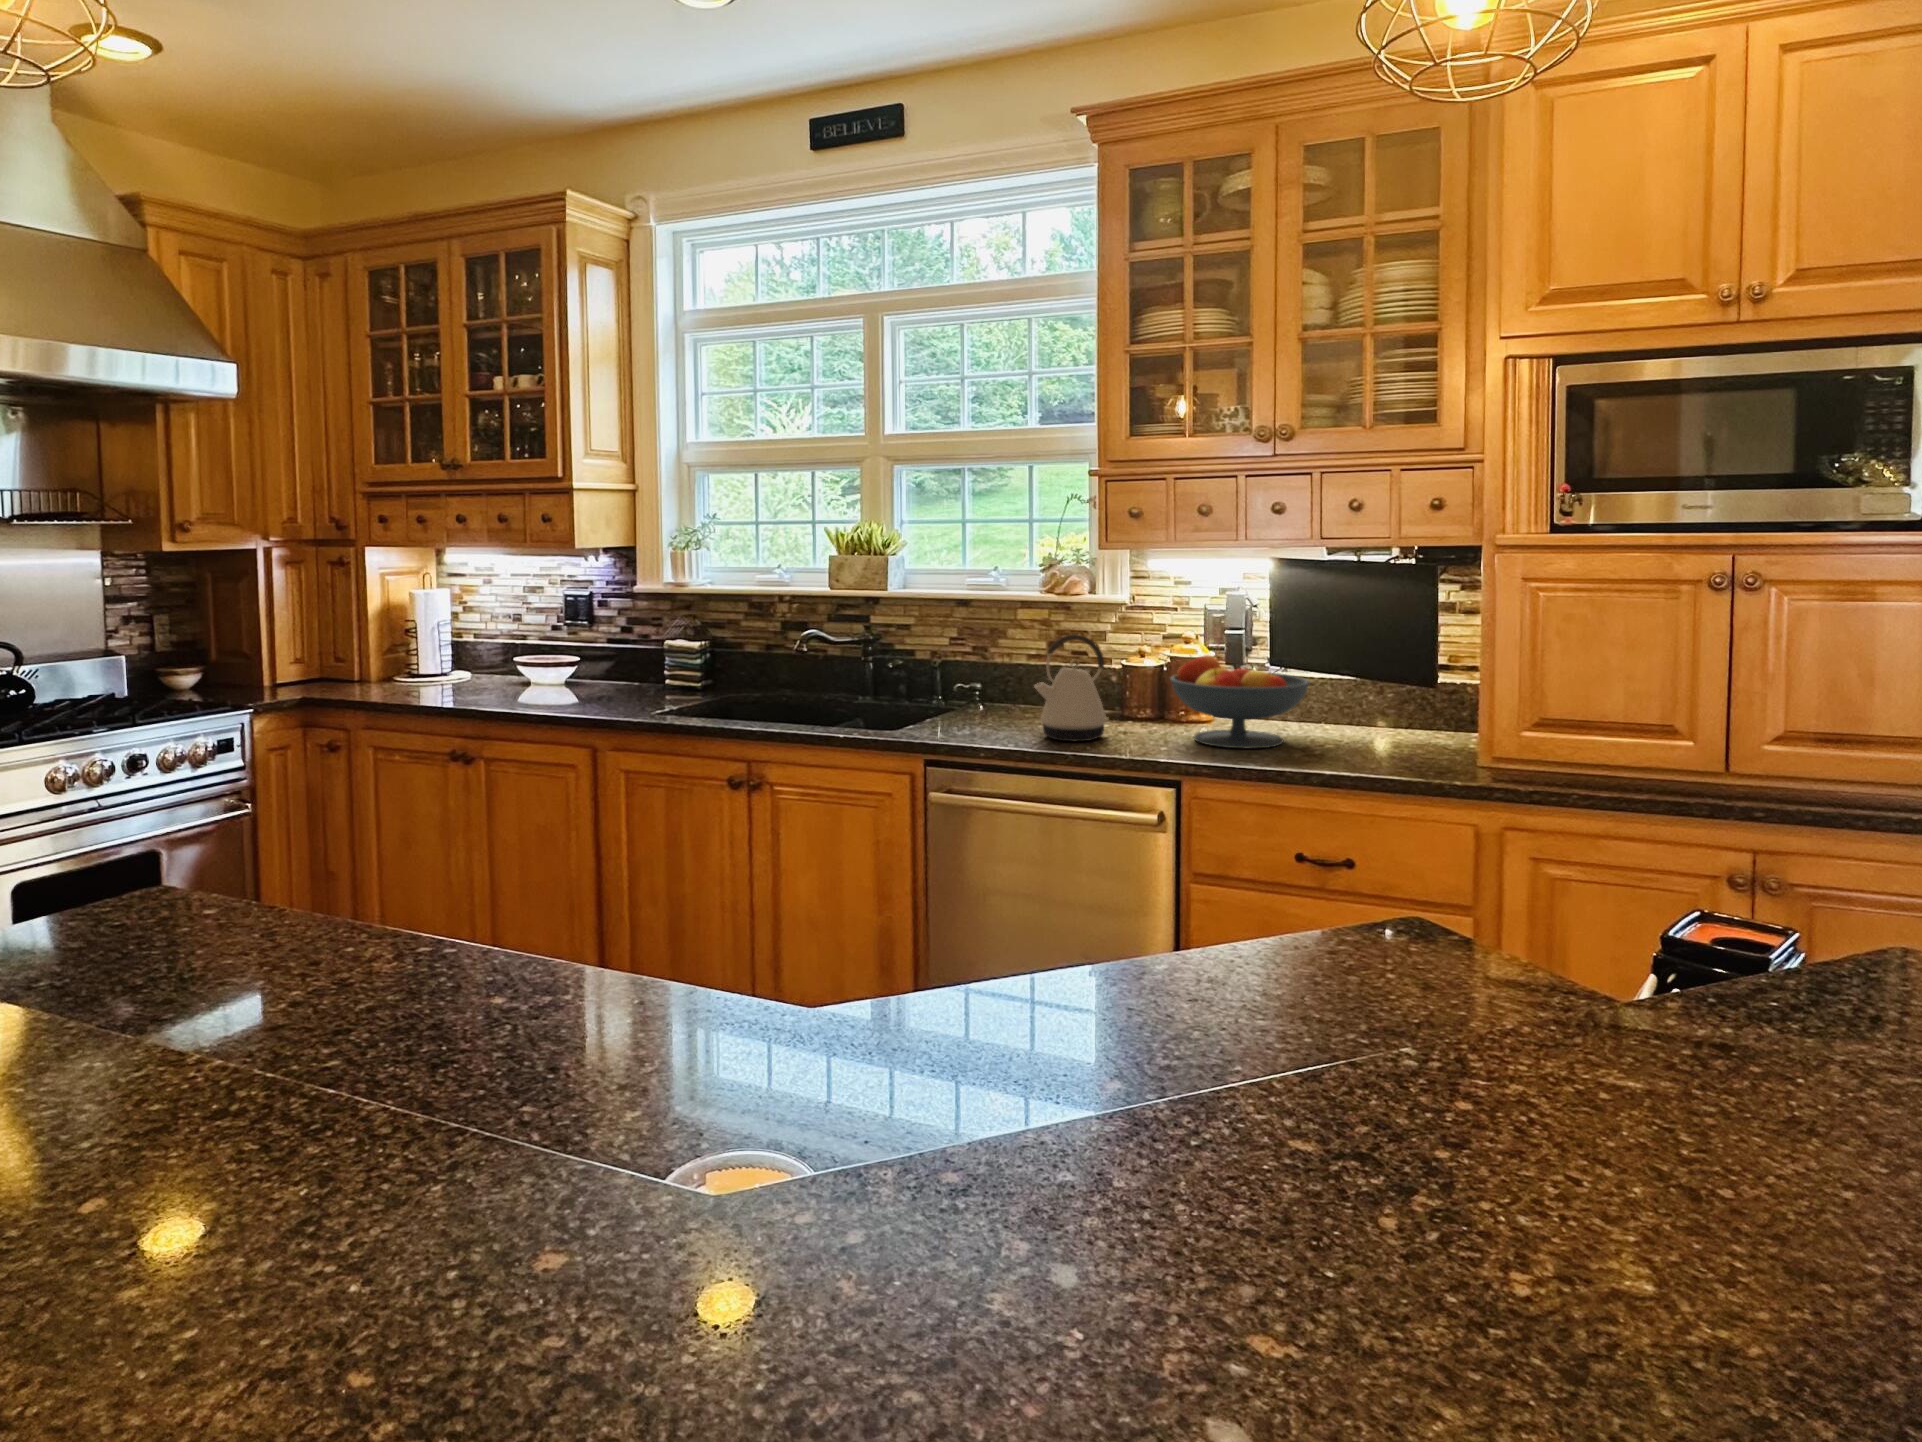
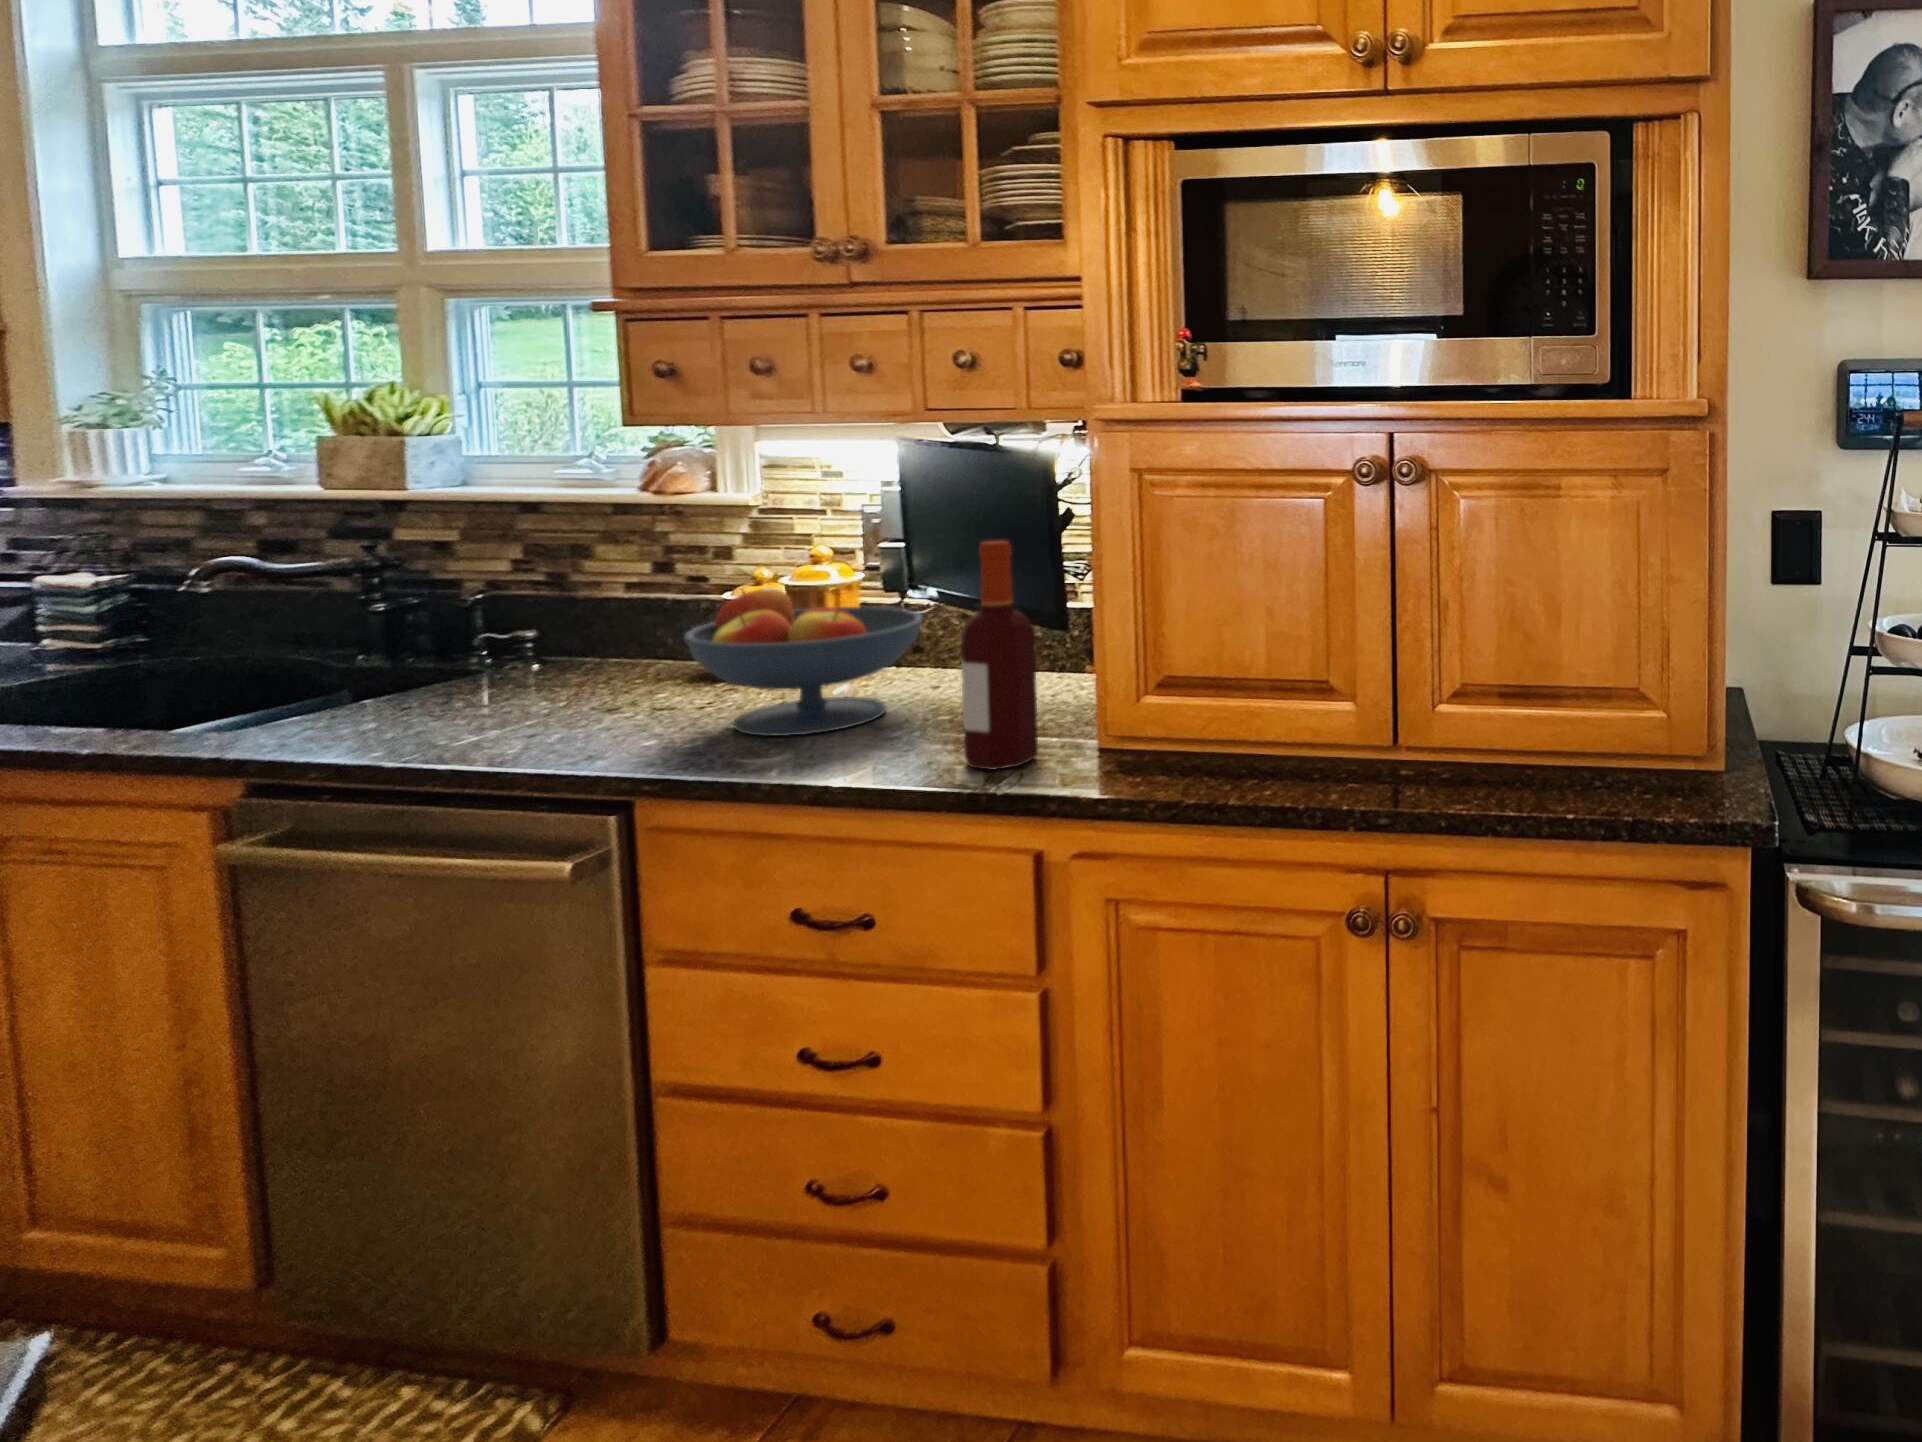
bottle: none [1398,624,1449,772] -> present [961,541,1038,770]
kettle: present [1035,634,1109,741] -> none [447,562,619,737]

